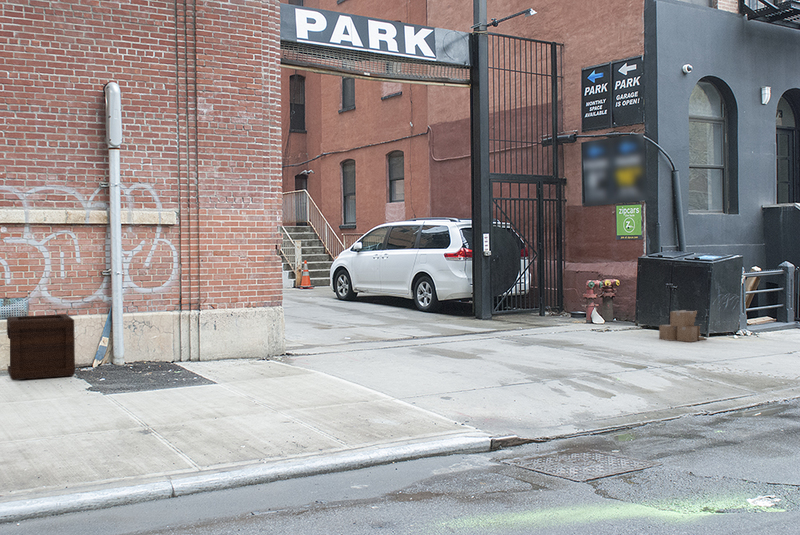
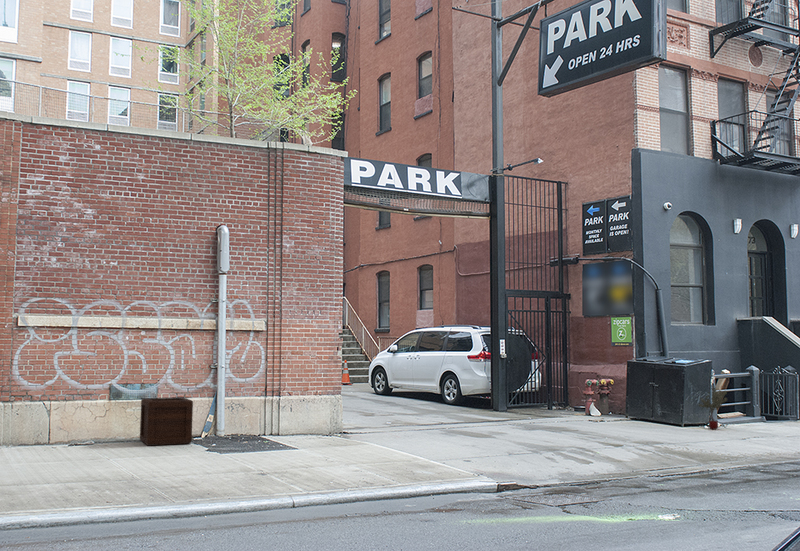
potted tree: none [723,287,759,340] -> present [699,386,727,430]
cardboard box: present [659,310,707,342] -> none [645,404,685,430]

